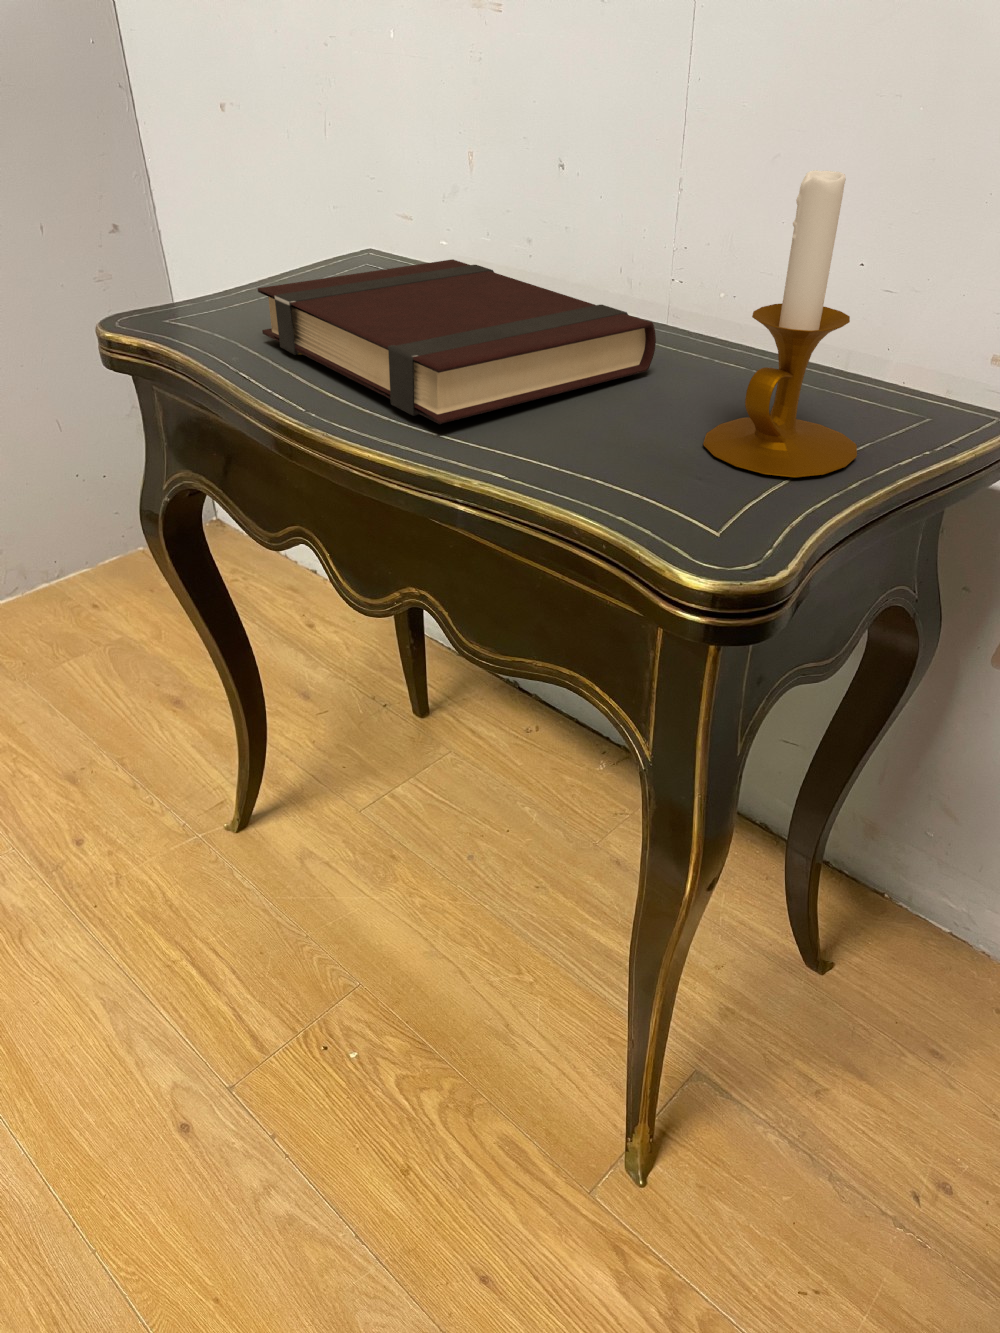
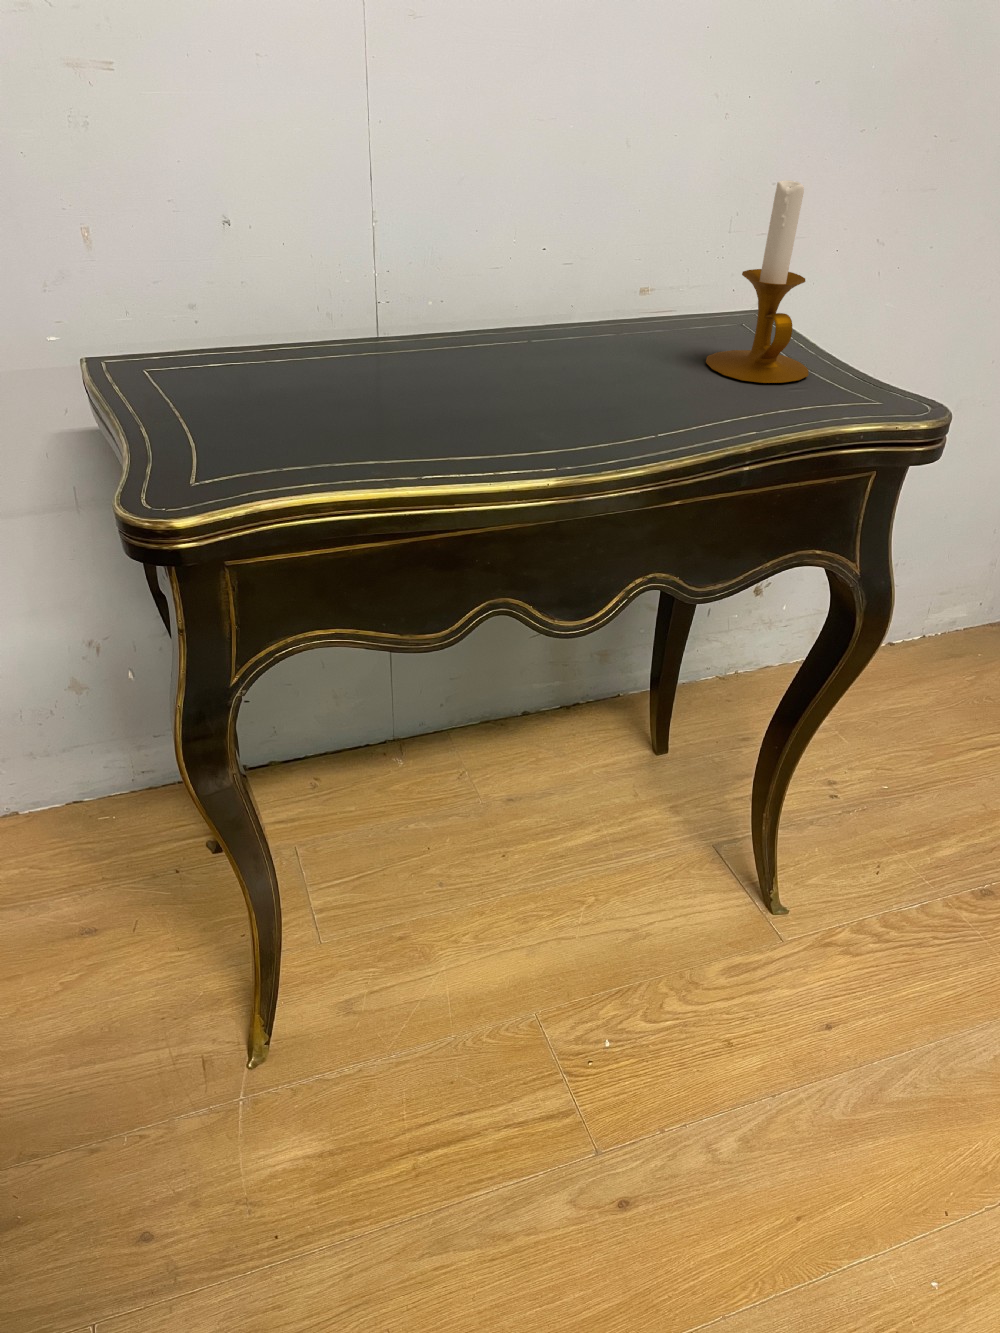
book: present [258,259,656,424] -> none [331,318,678,441]

